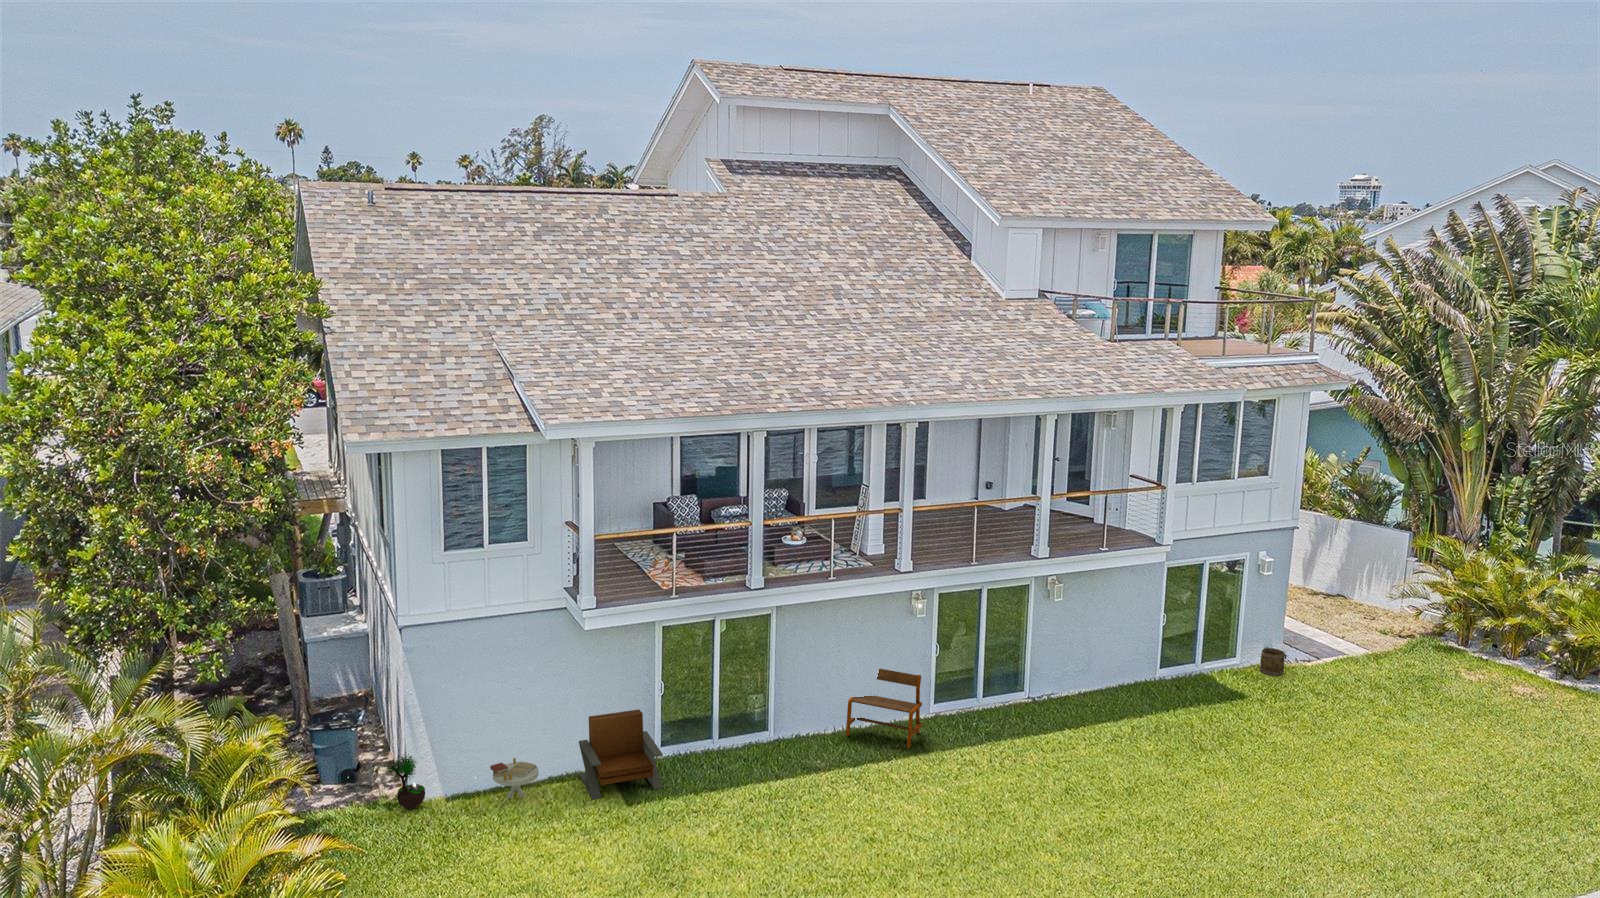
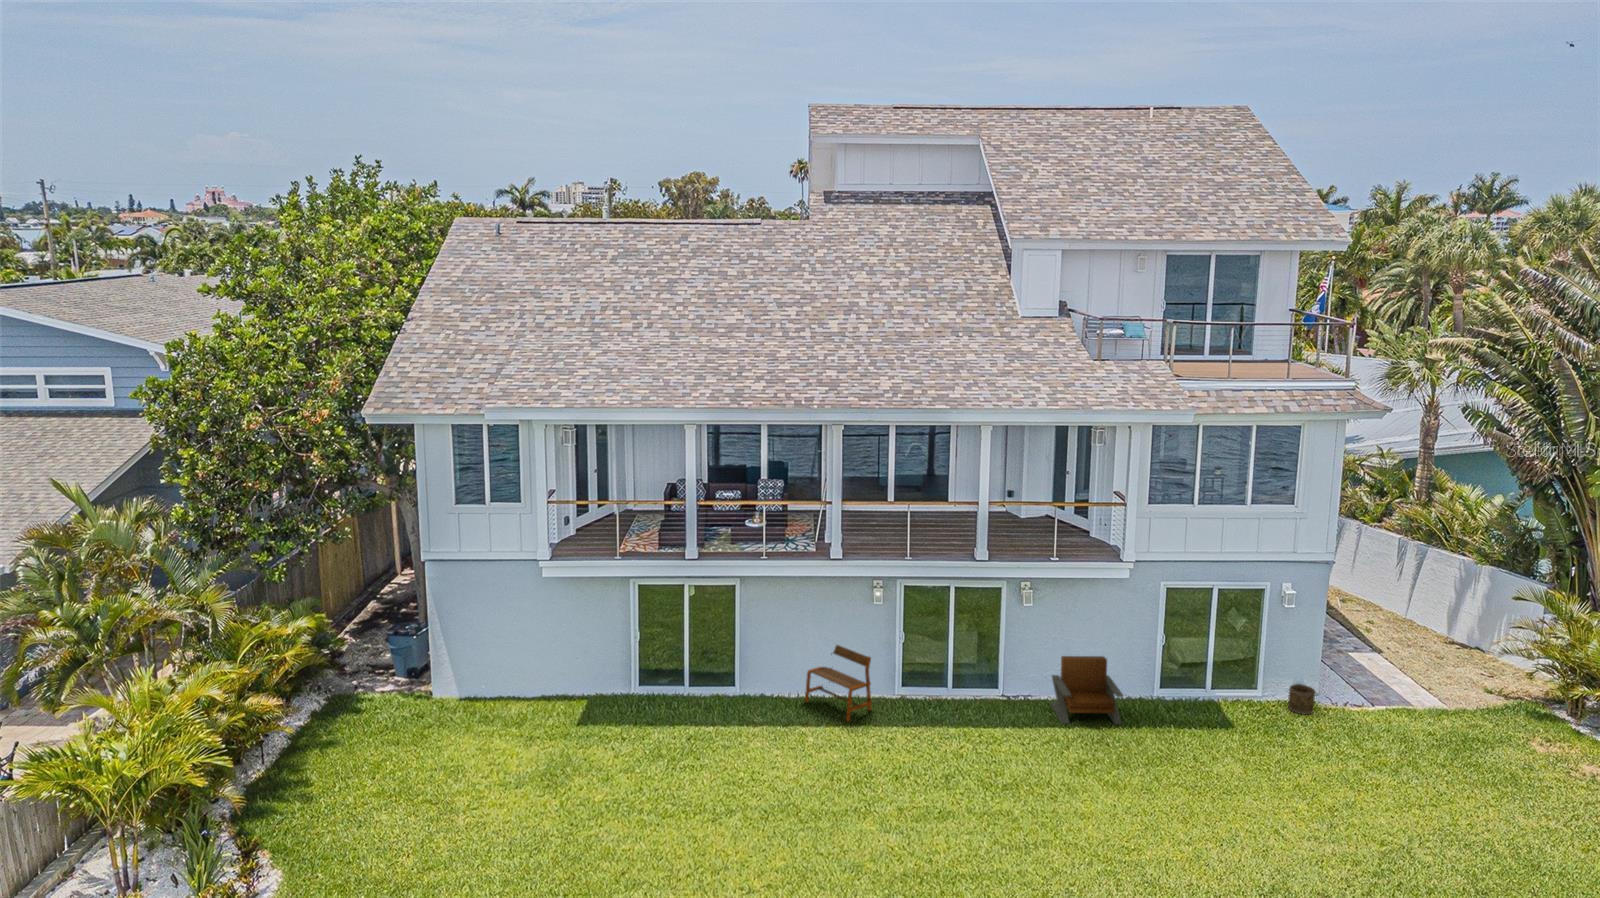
lounge chair: present [579,710,663,800] -> present [1051,656,1123,724]
potted tree: present [385,754,425,808] -> none [405,655,439,702]
side table: present [490,758,538,798] -> none [487,676,524,707]

